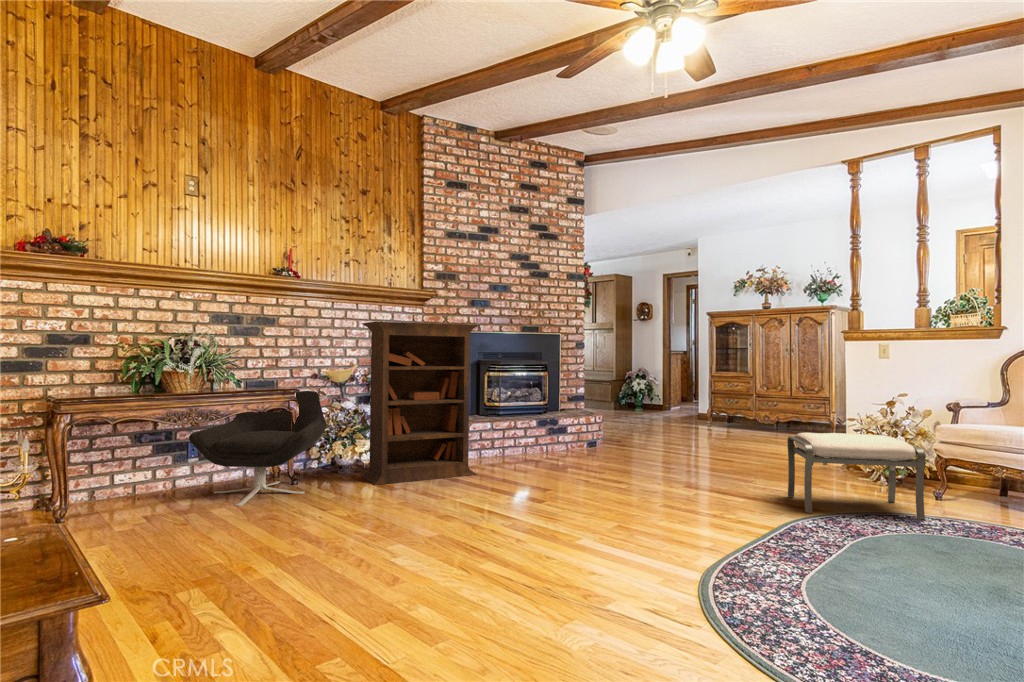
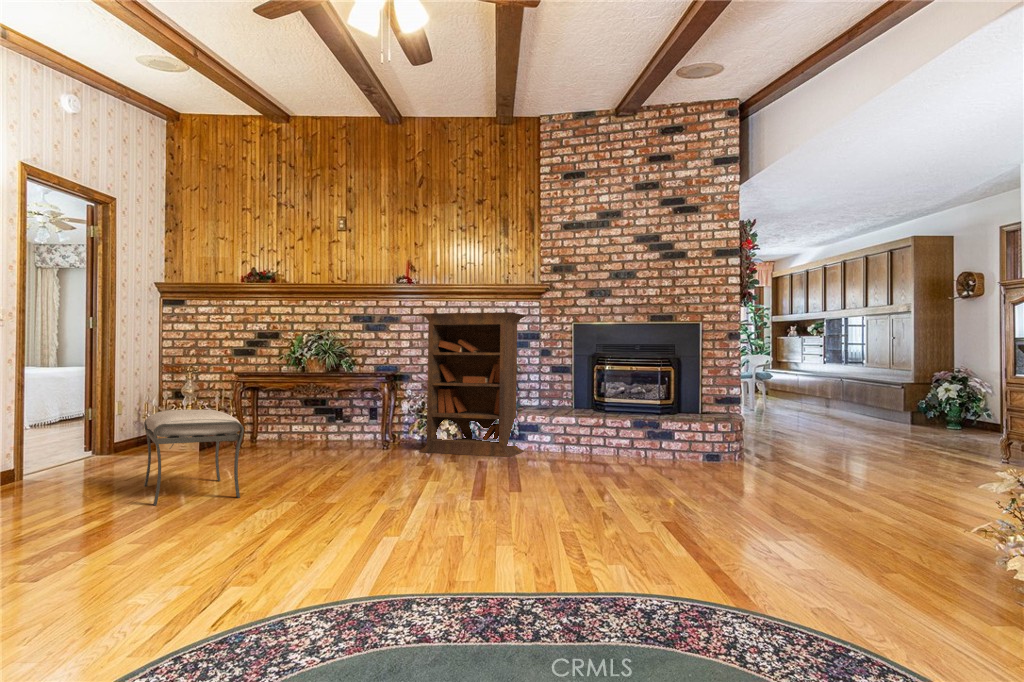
lounge chair: present [189,391,326,506] -> none [308,373,408,450]
ottoman: present [787,433,926,519] -> present [144,409,244,505]

